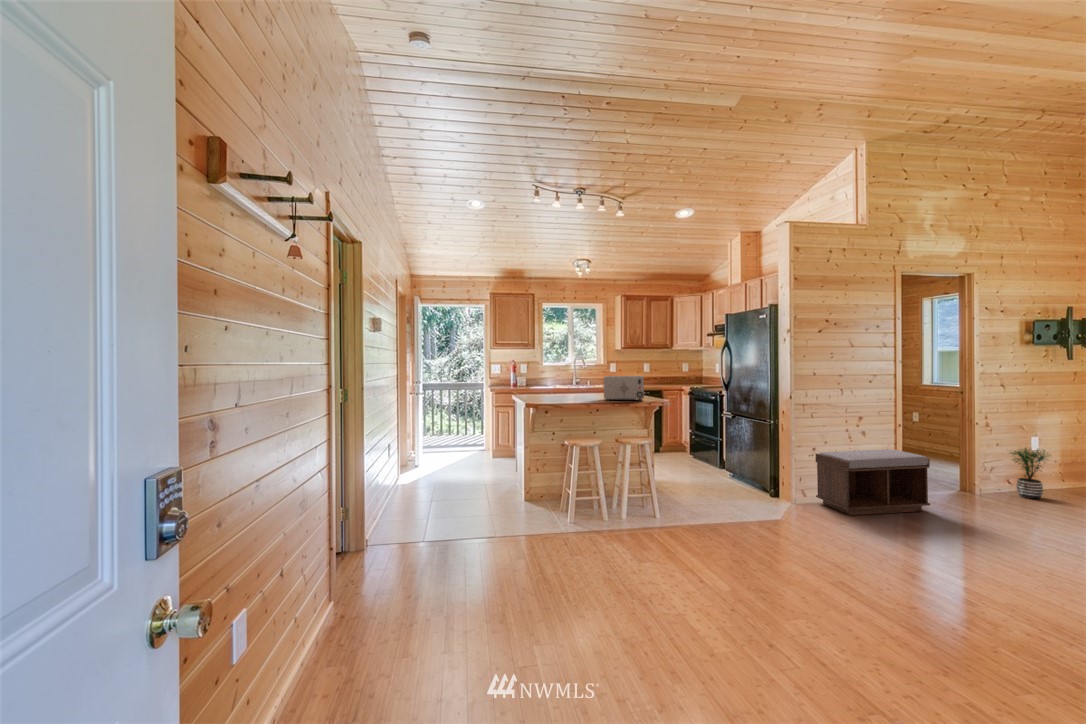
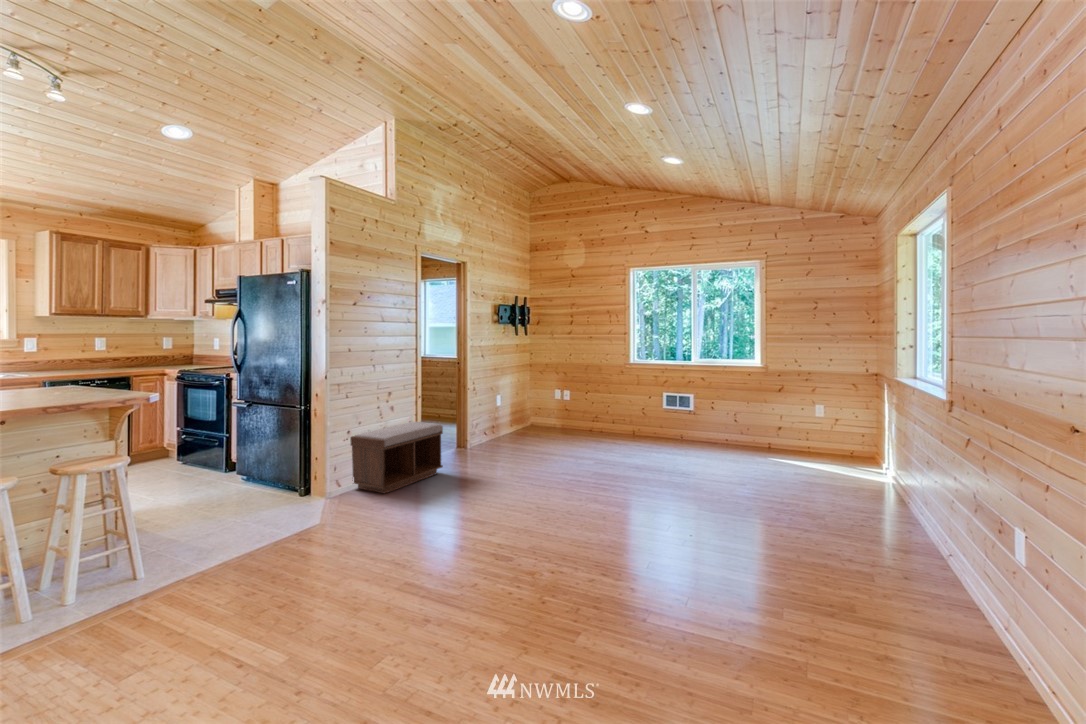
toaster: present [604,376,644,401] -> none [27,356,119,401]
potted plant: present [1011,448,1048,499] -> none [483,406,511,446]

